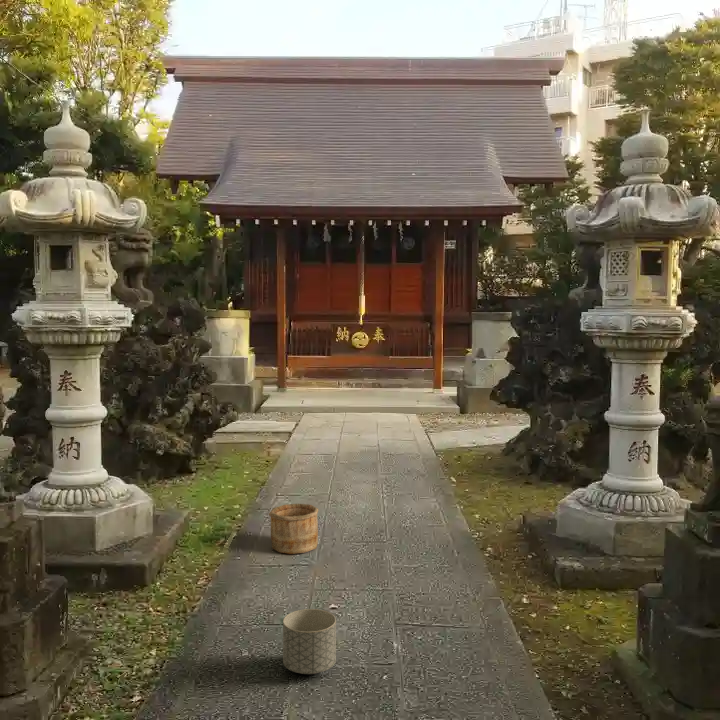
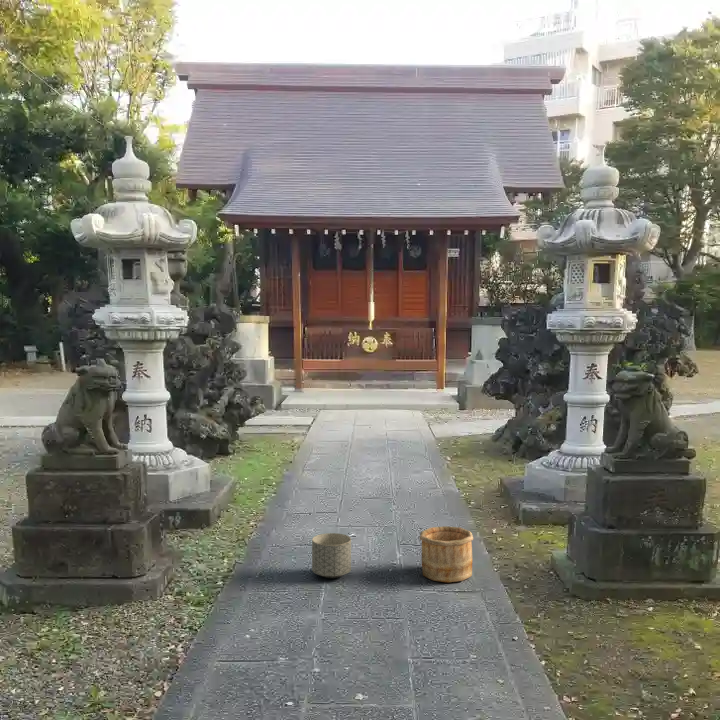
wooden bucket: present [269,504,318,554] -> present [420,526,473,582]

